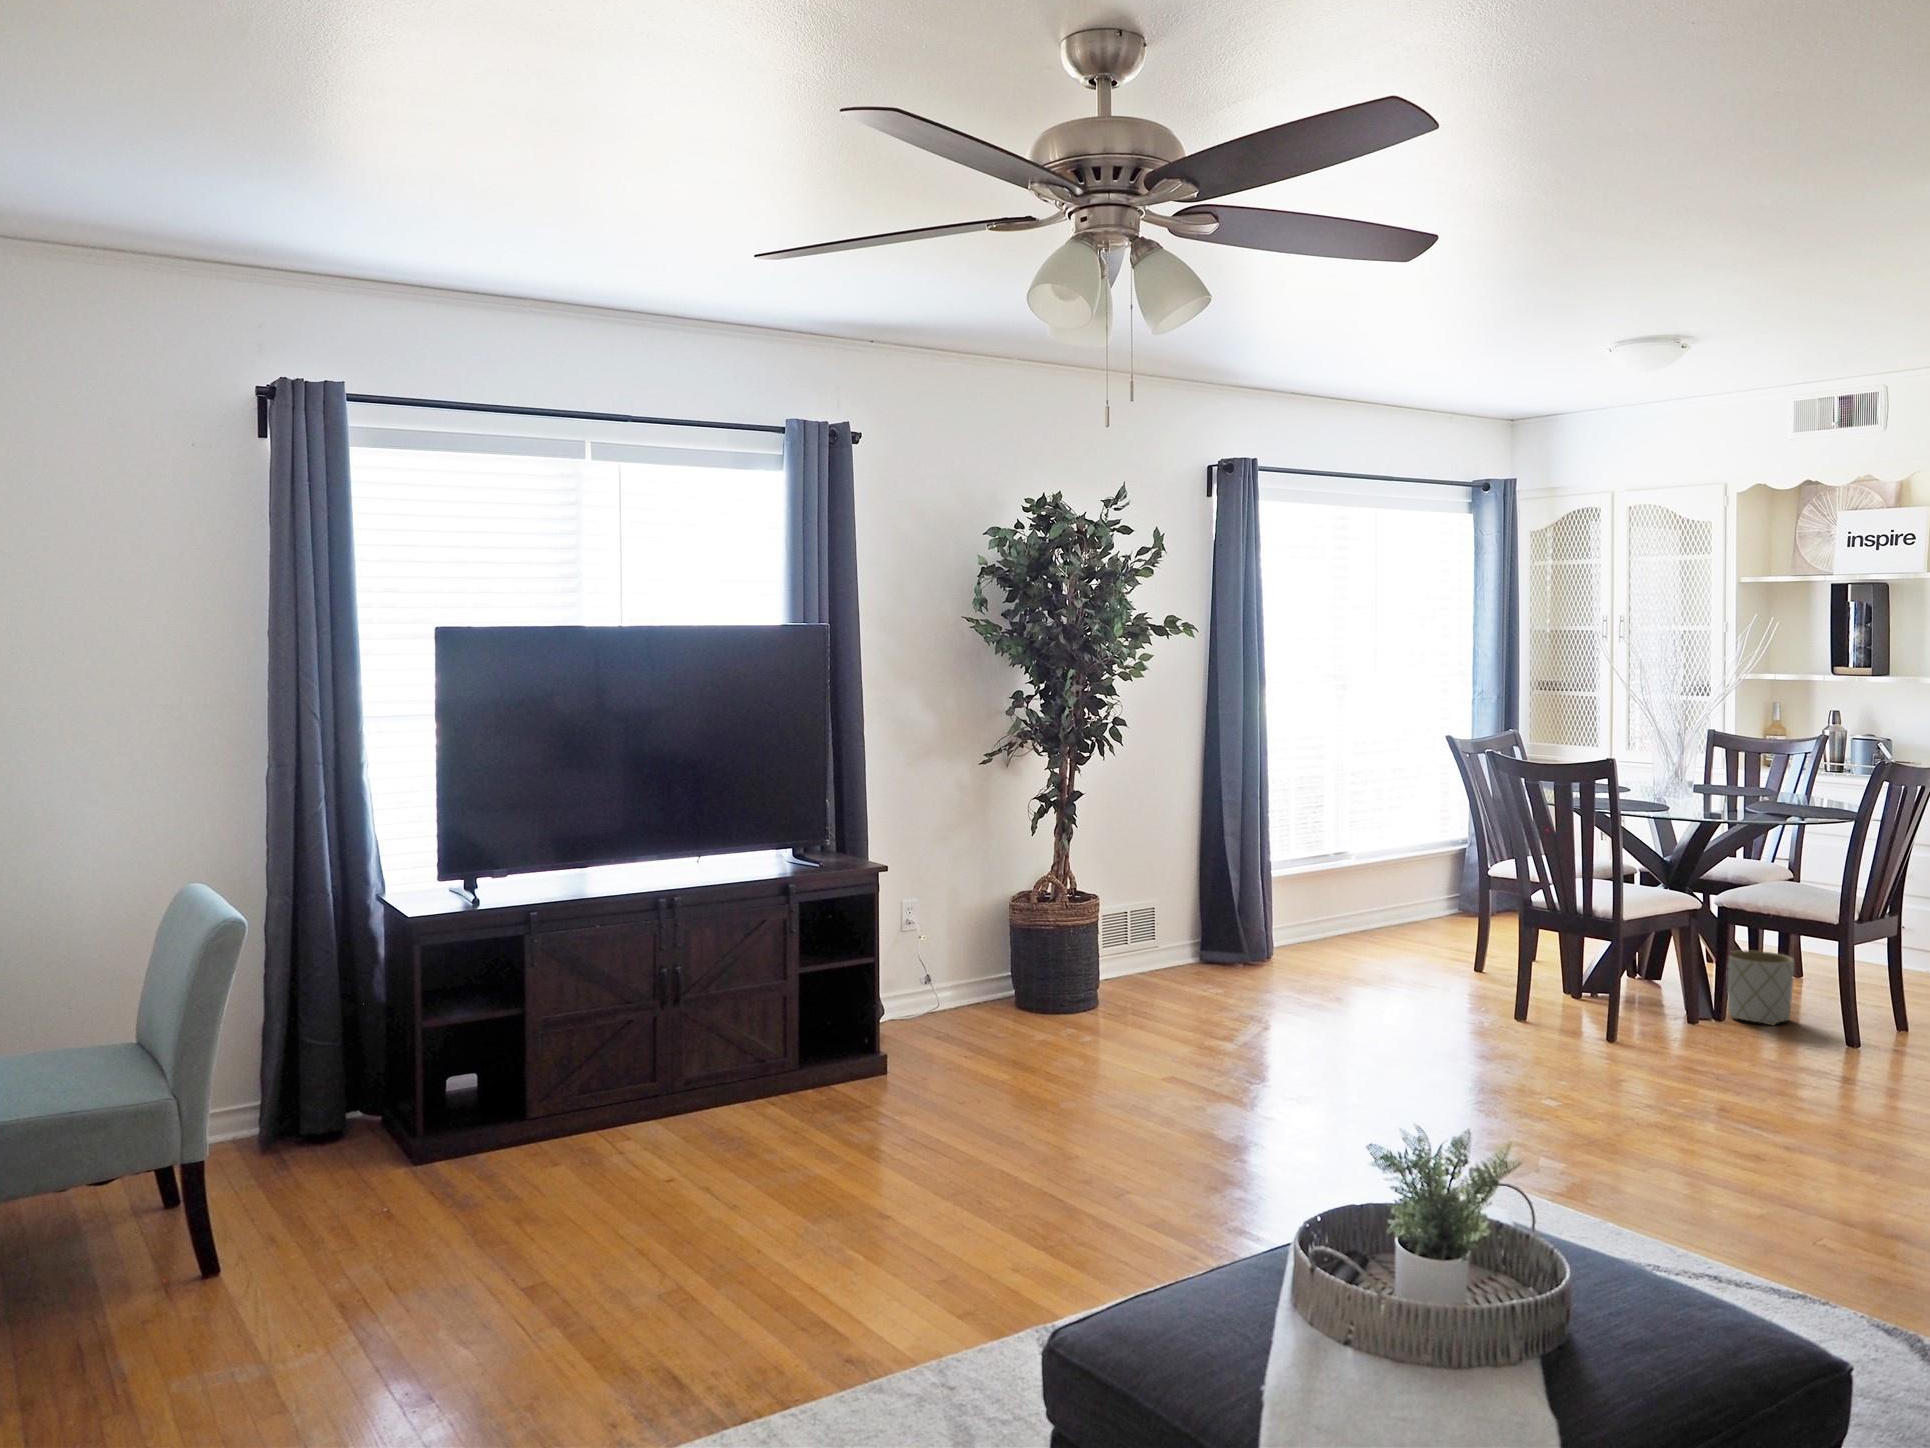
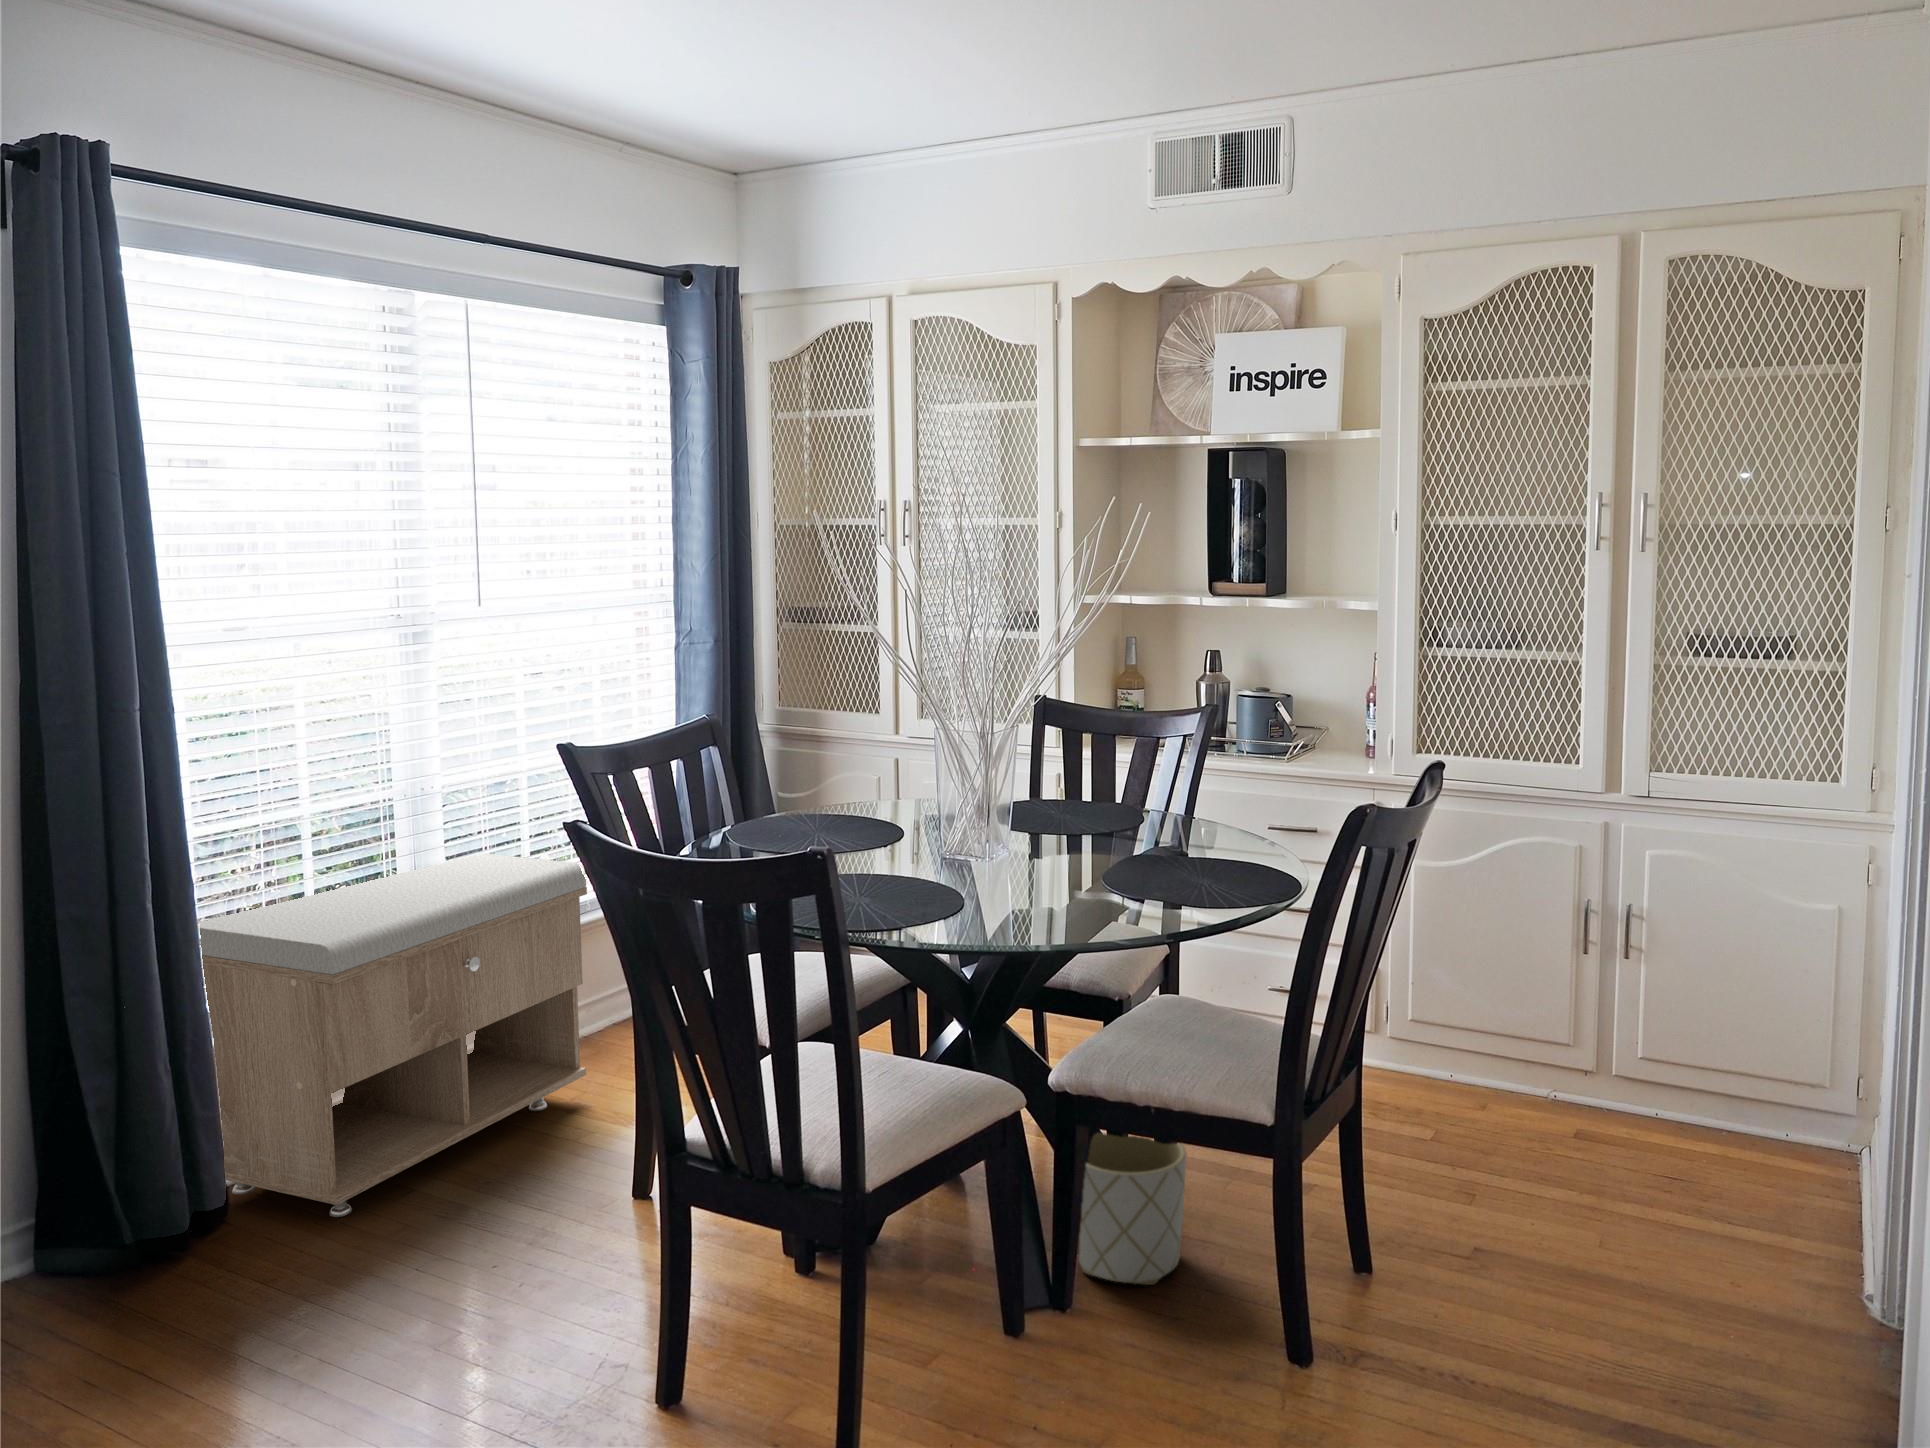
storage bench: none [1245,805,1437,967] -> present [200,853,587,1217]

